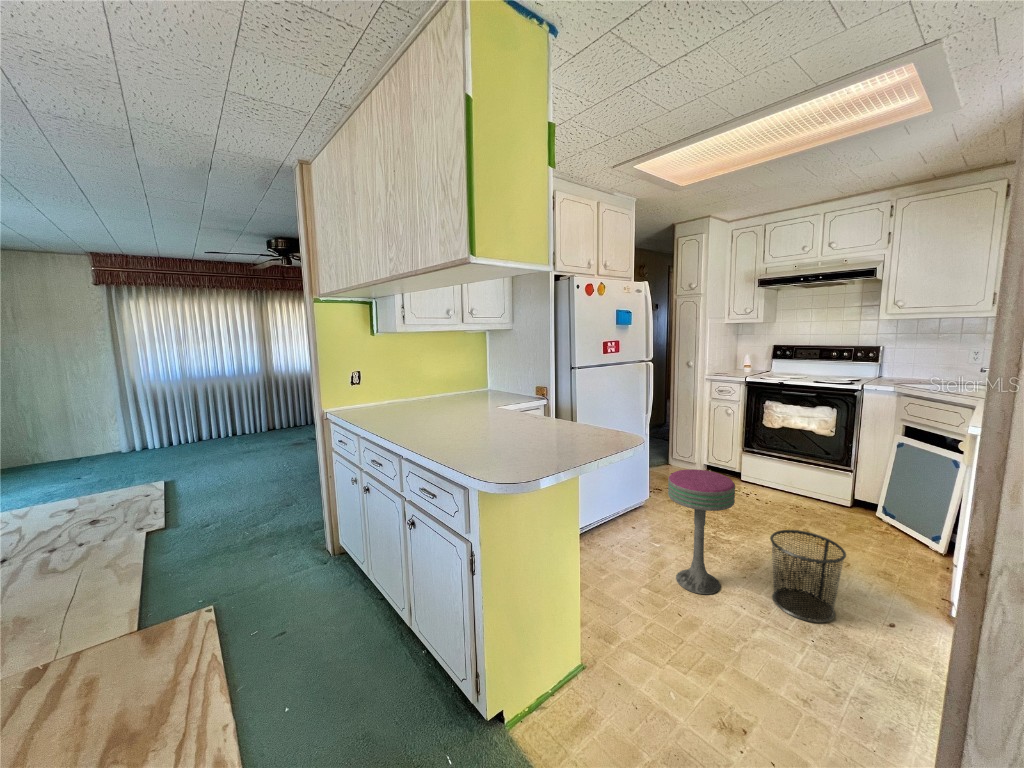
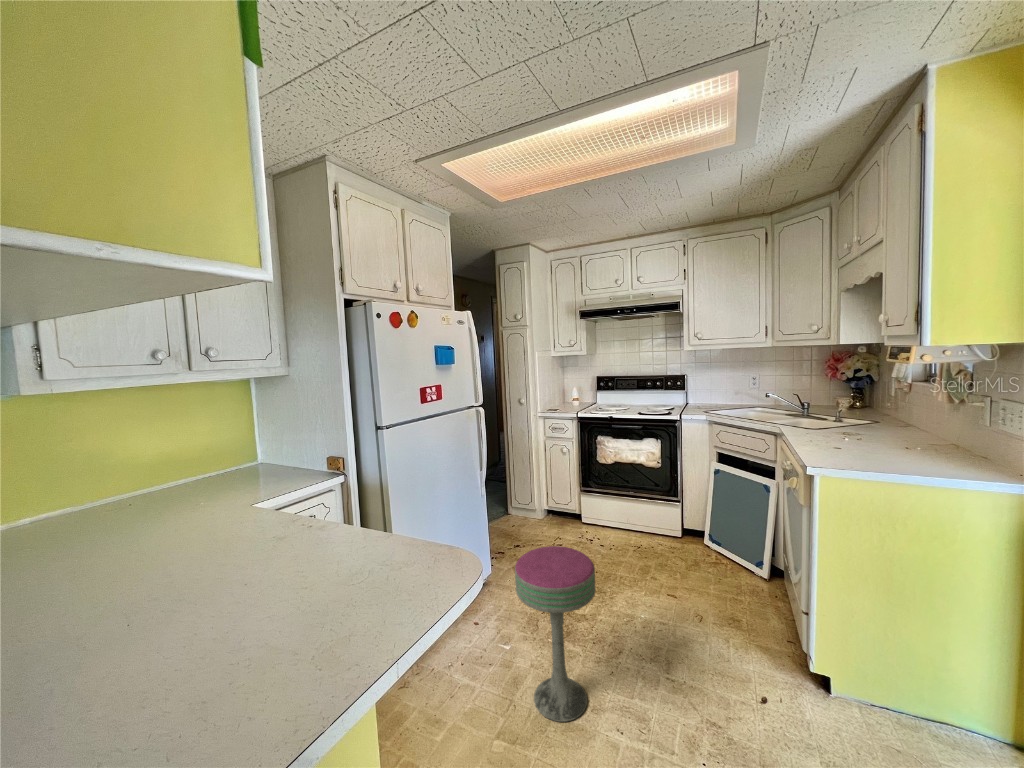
waste bin: present [770,530,846,623] -> none [637,602,718,726]

